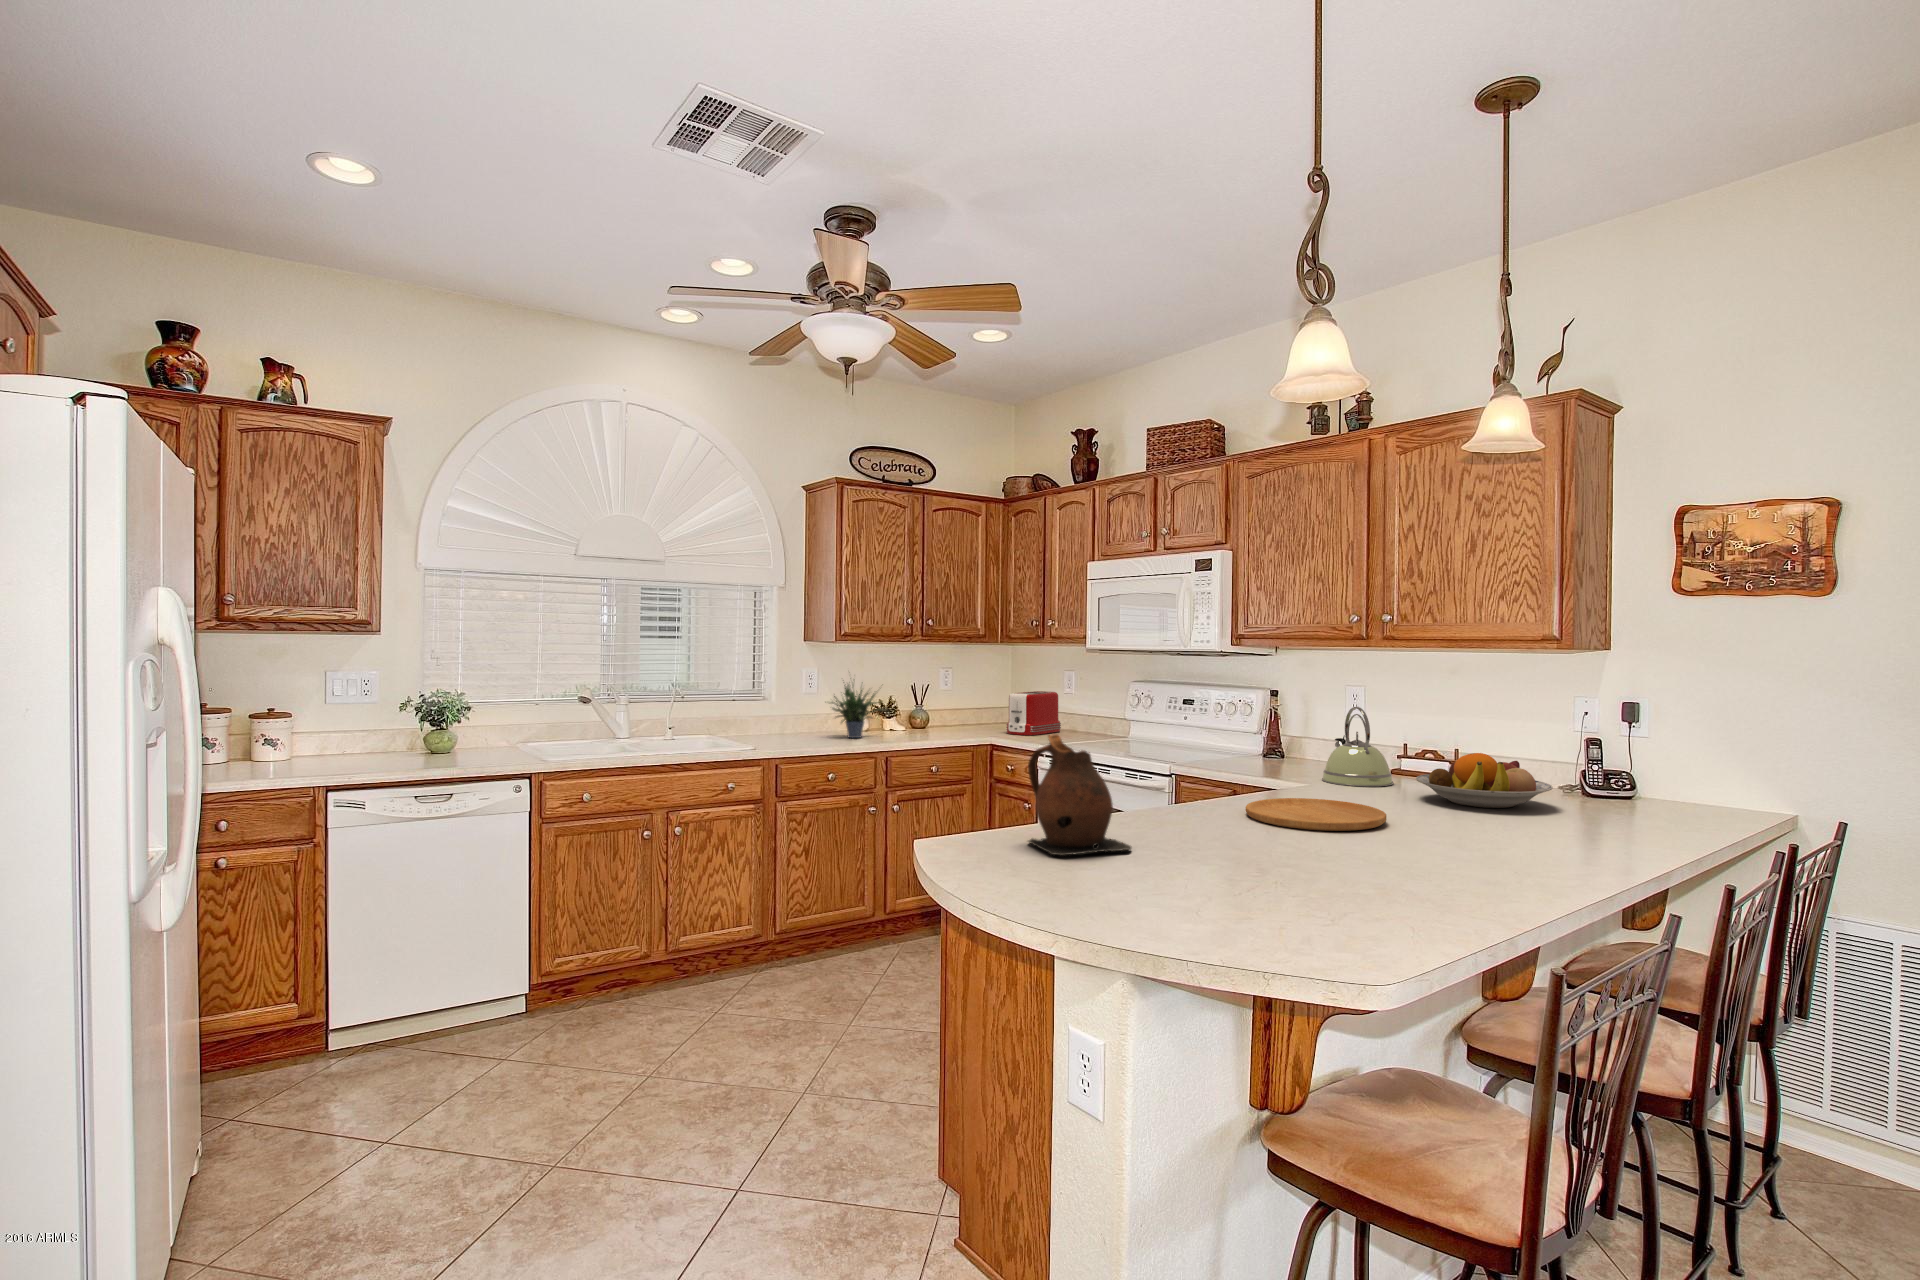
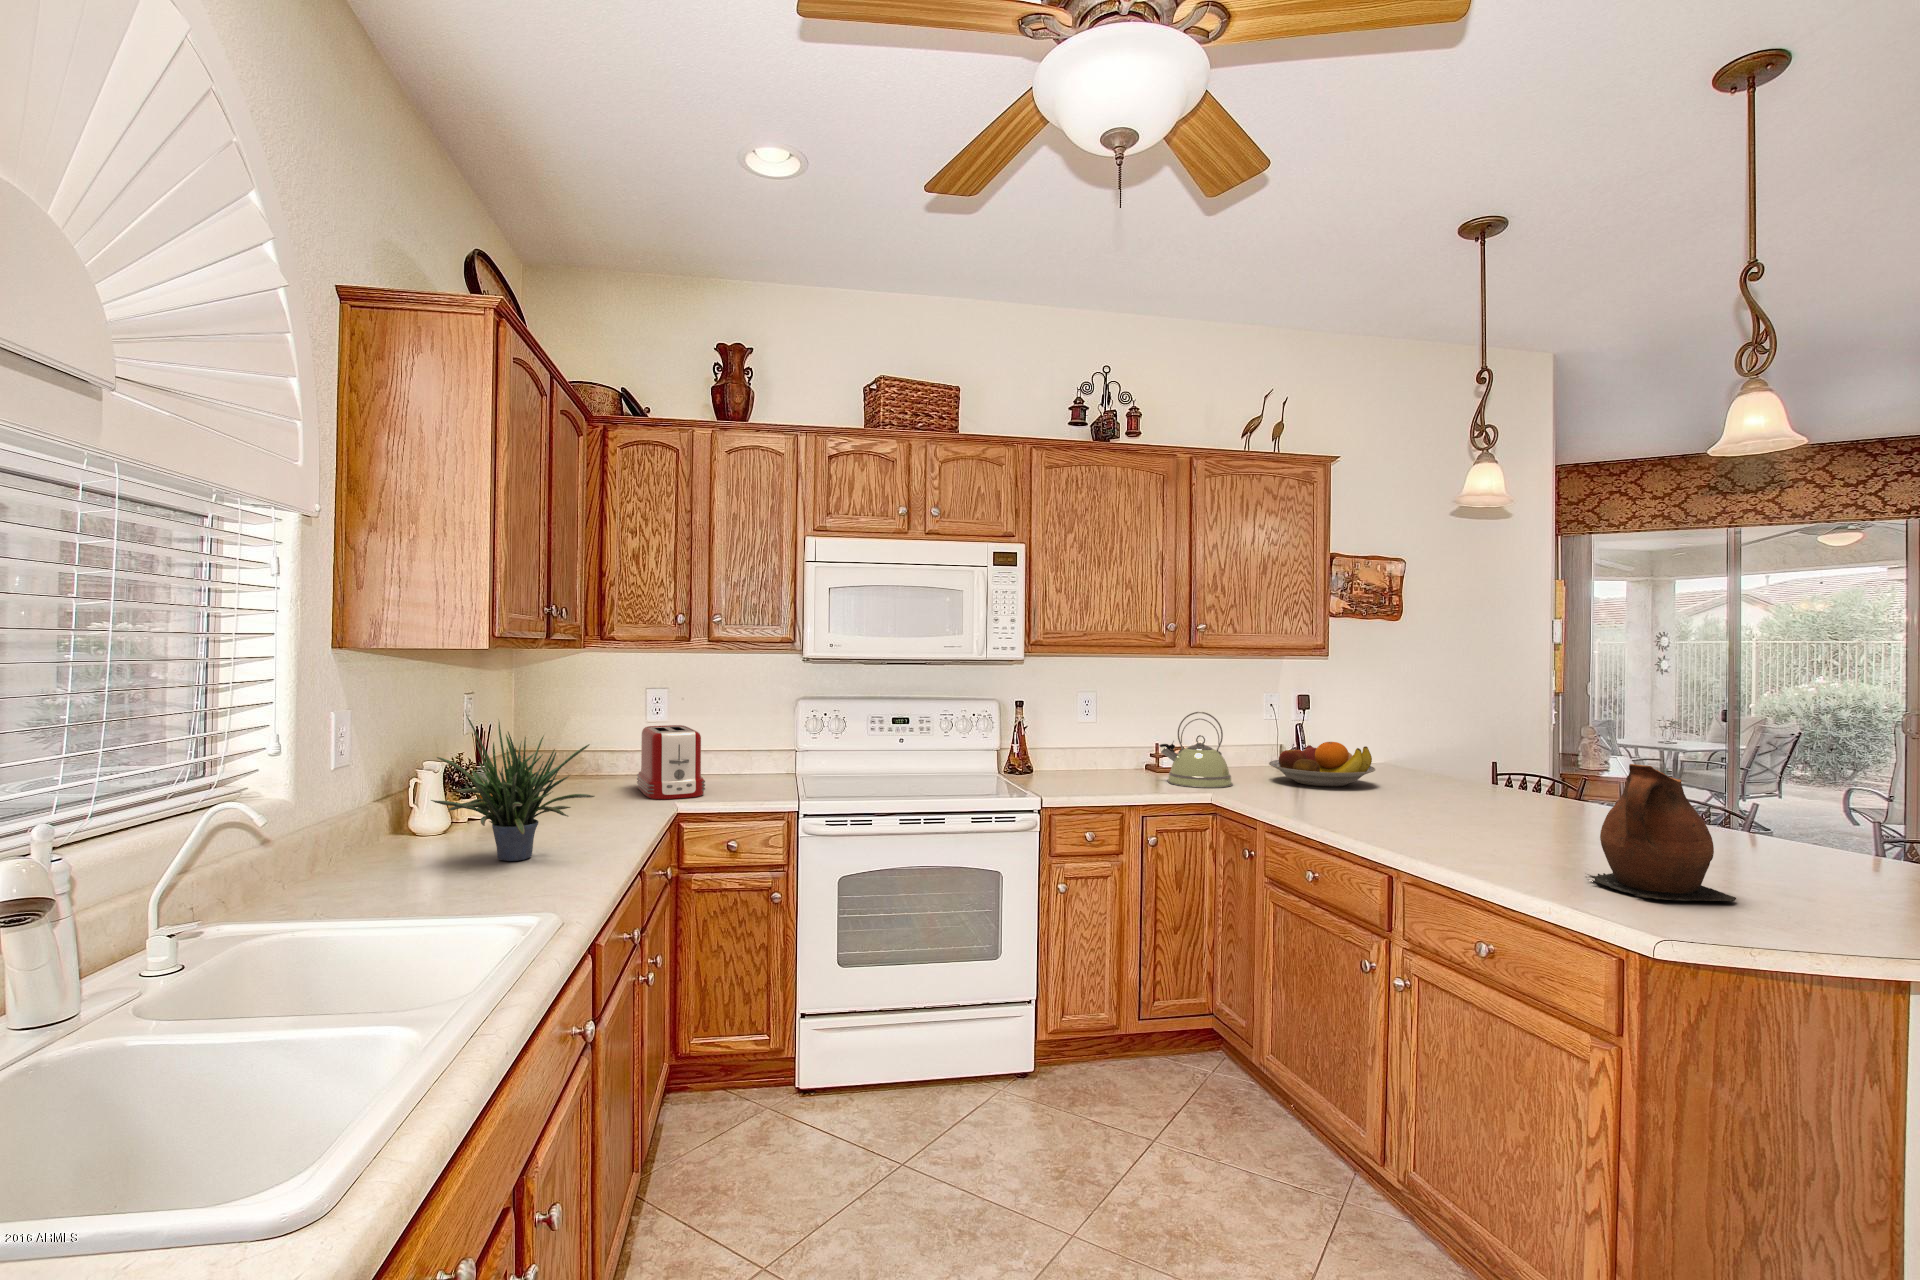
cutting board: present [1246,798,1386,831] -> none [1351,798,1490,828]

